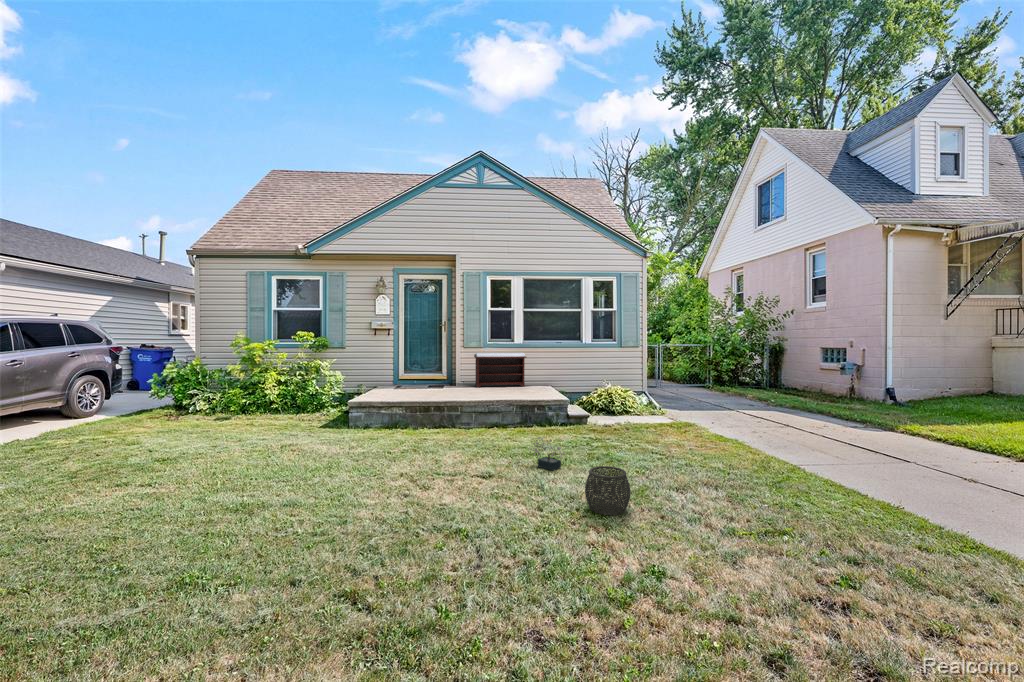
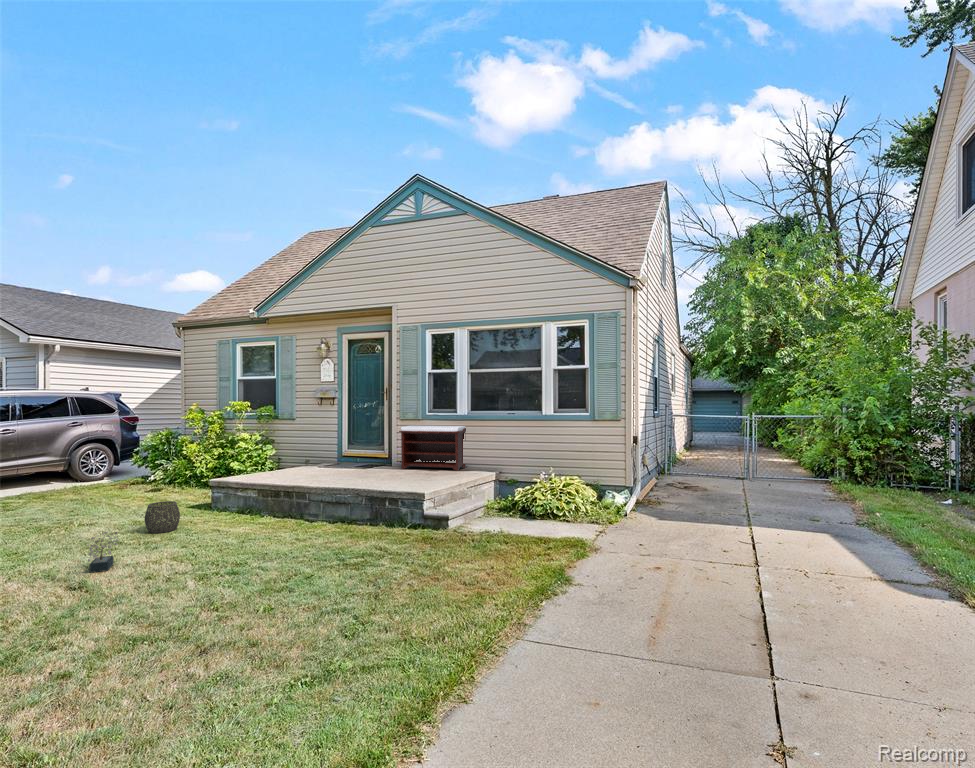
decorative plant: present [533,438,564,471] -> present [88,532,119,573]
woven basket: present [585,466,631,515] -> present [144,501,180,533]

